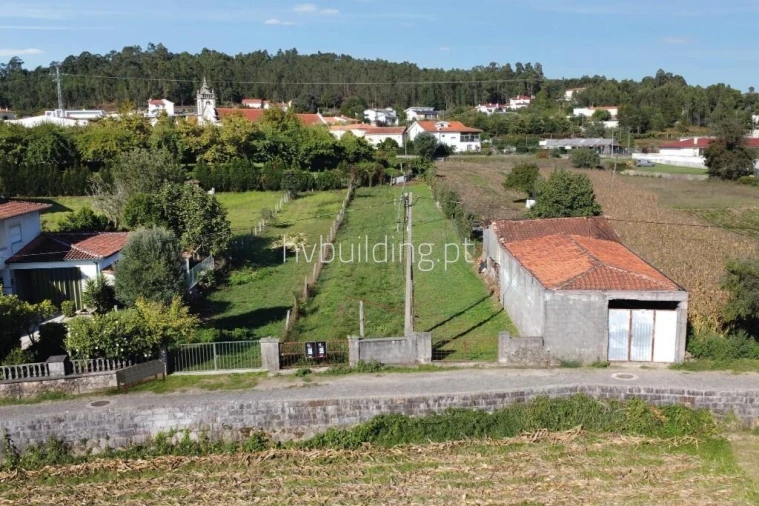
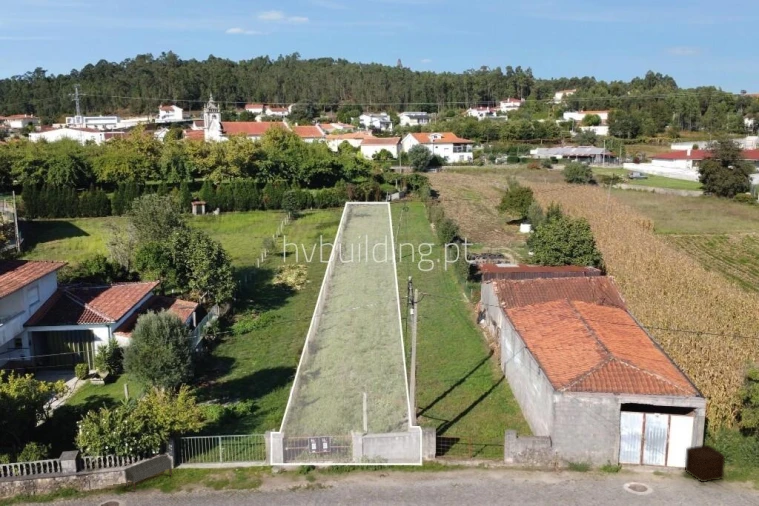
wooden crate: none [671,339,711,372] -> present [685,445,725,482]

